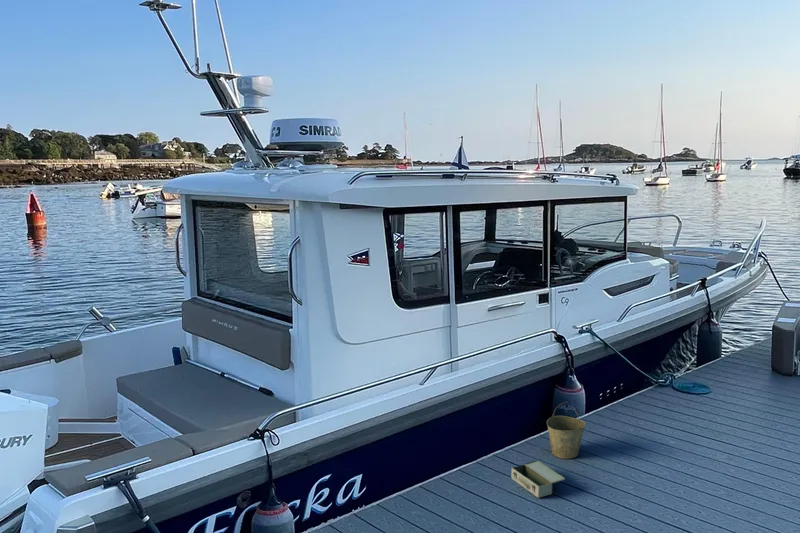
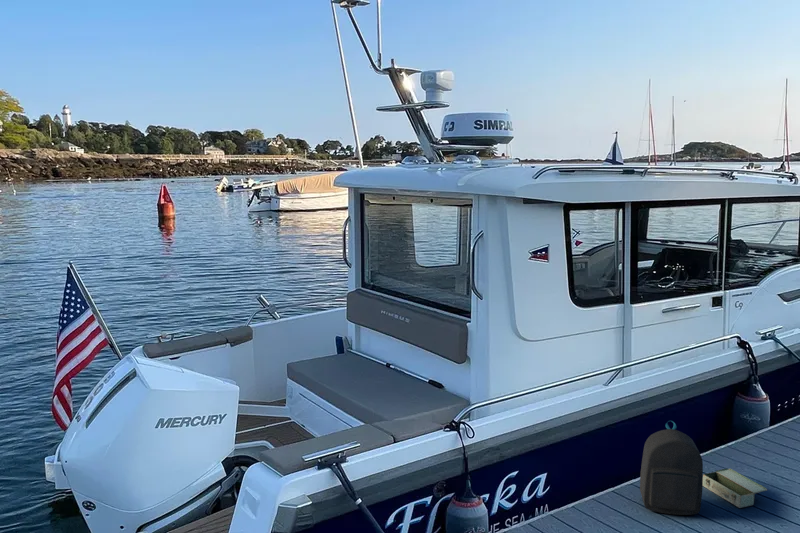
bucket: present [547,402,586,459] -> none [733,408,778,468]
backpack: none [448,419,499,508] -> present [640,420,703,515]

